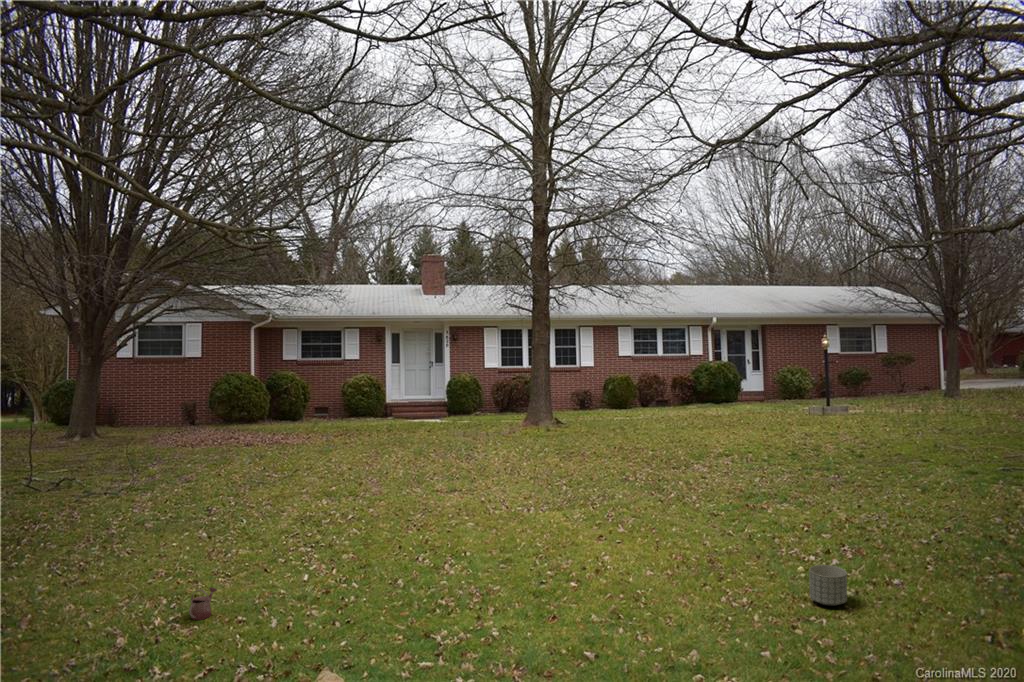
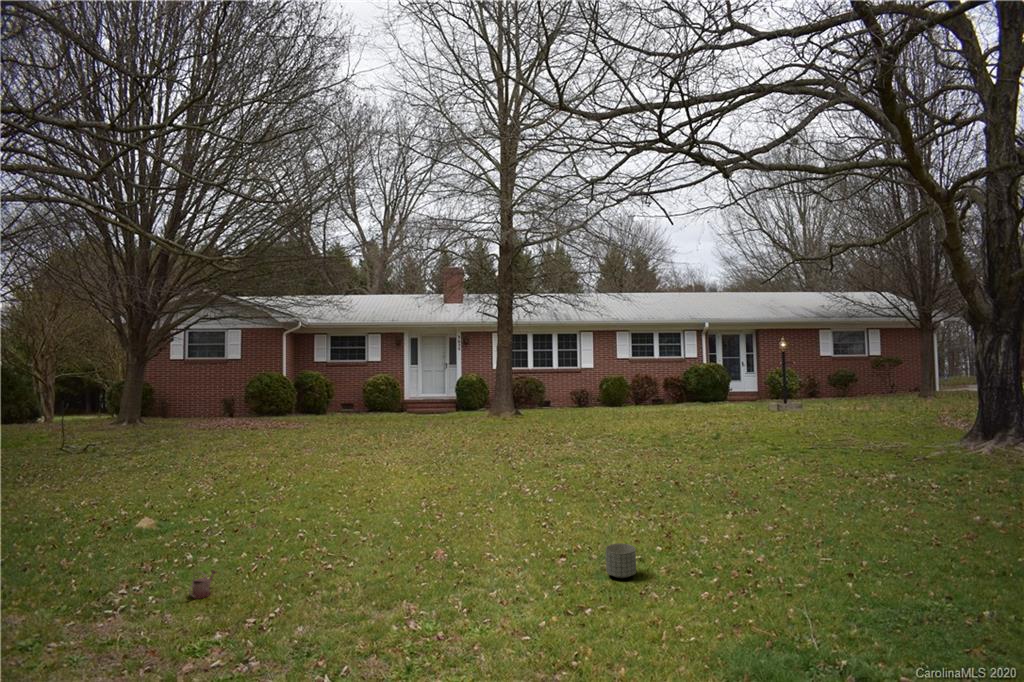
watering can: present [189,587,217,620] -> present [189,570,217,599]

